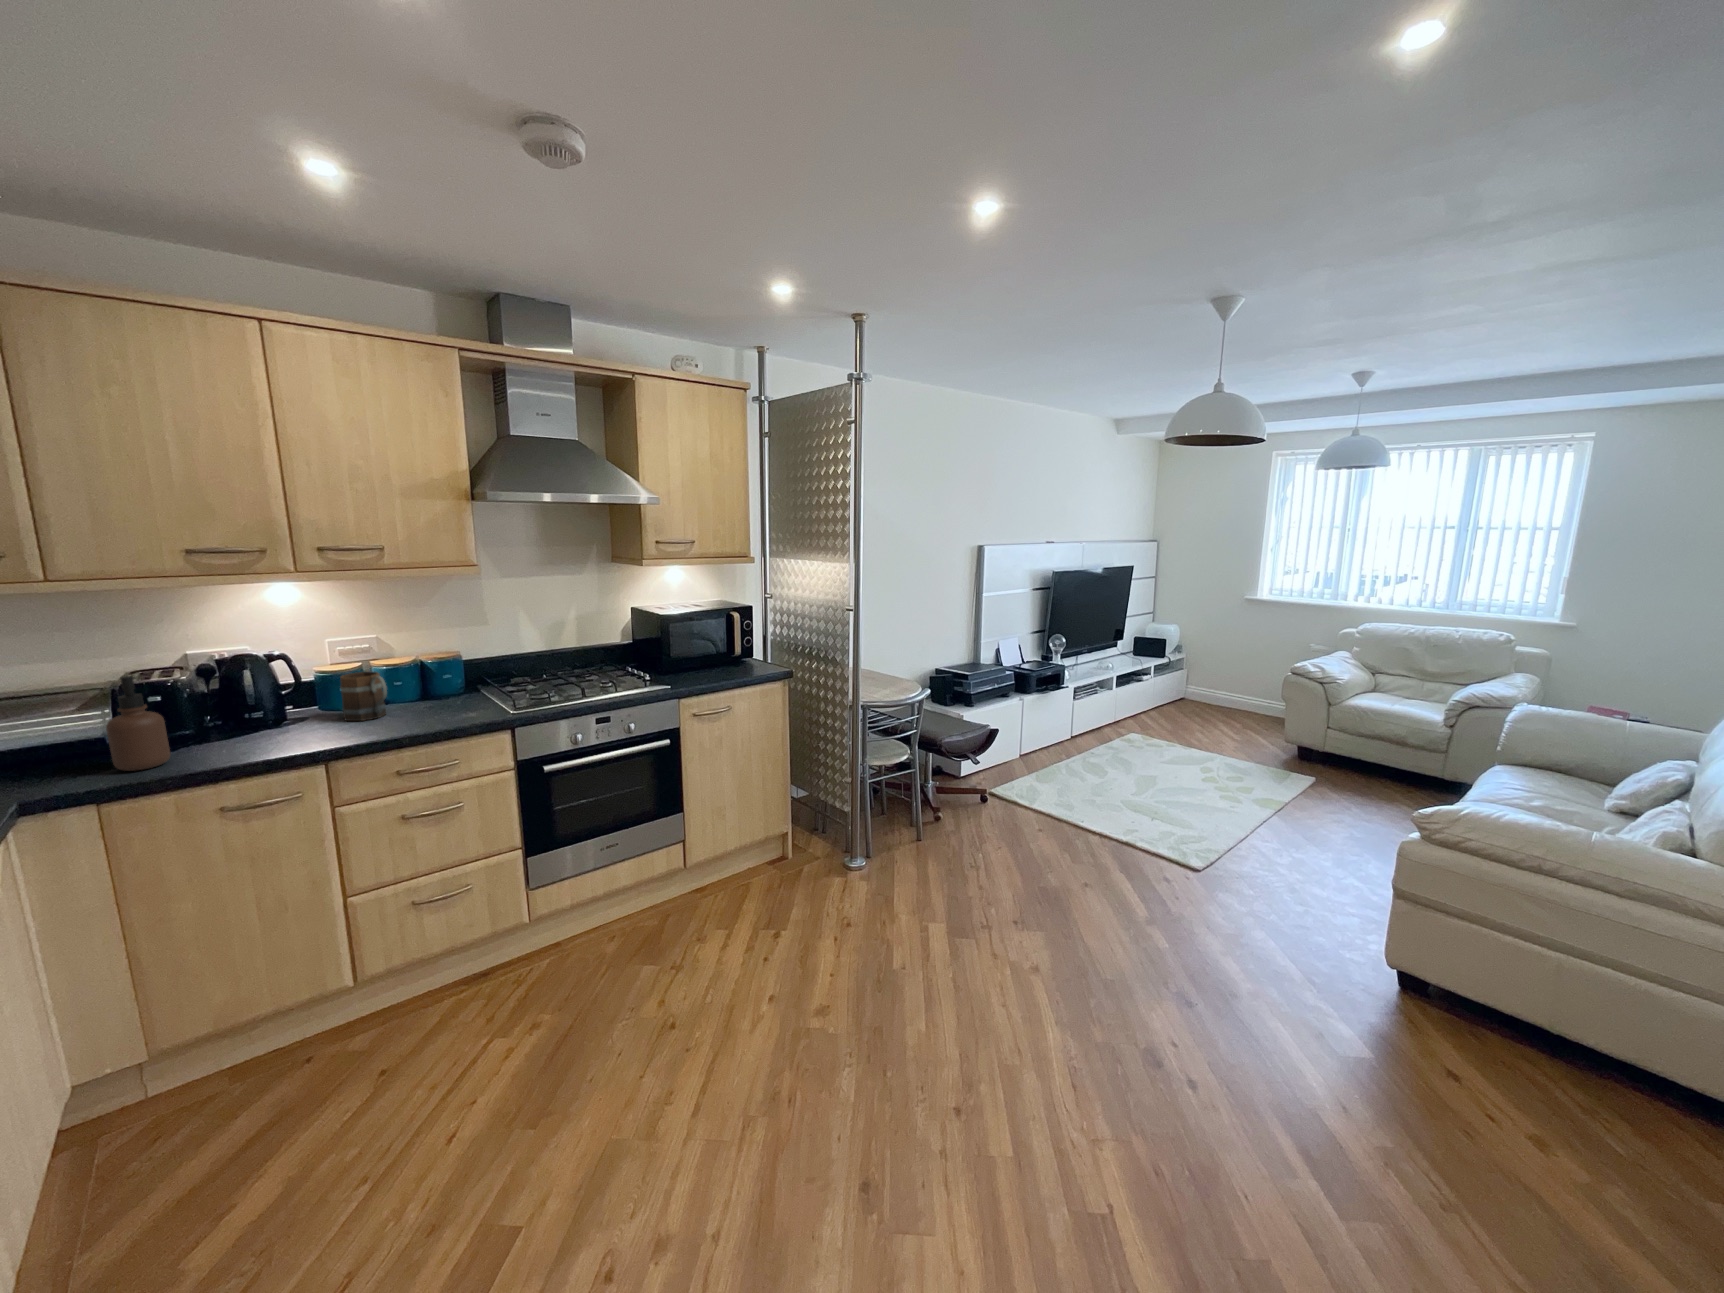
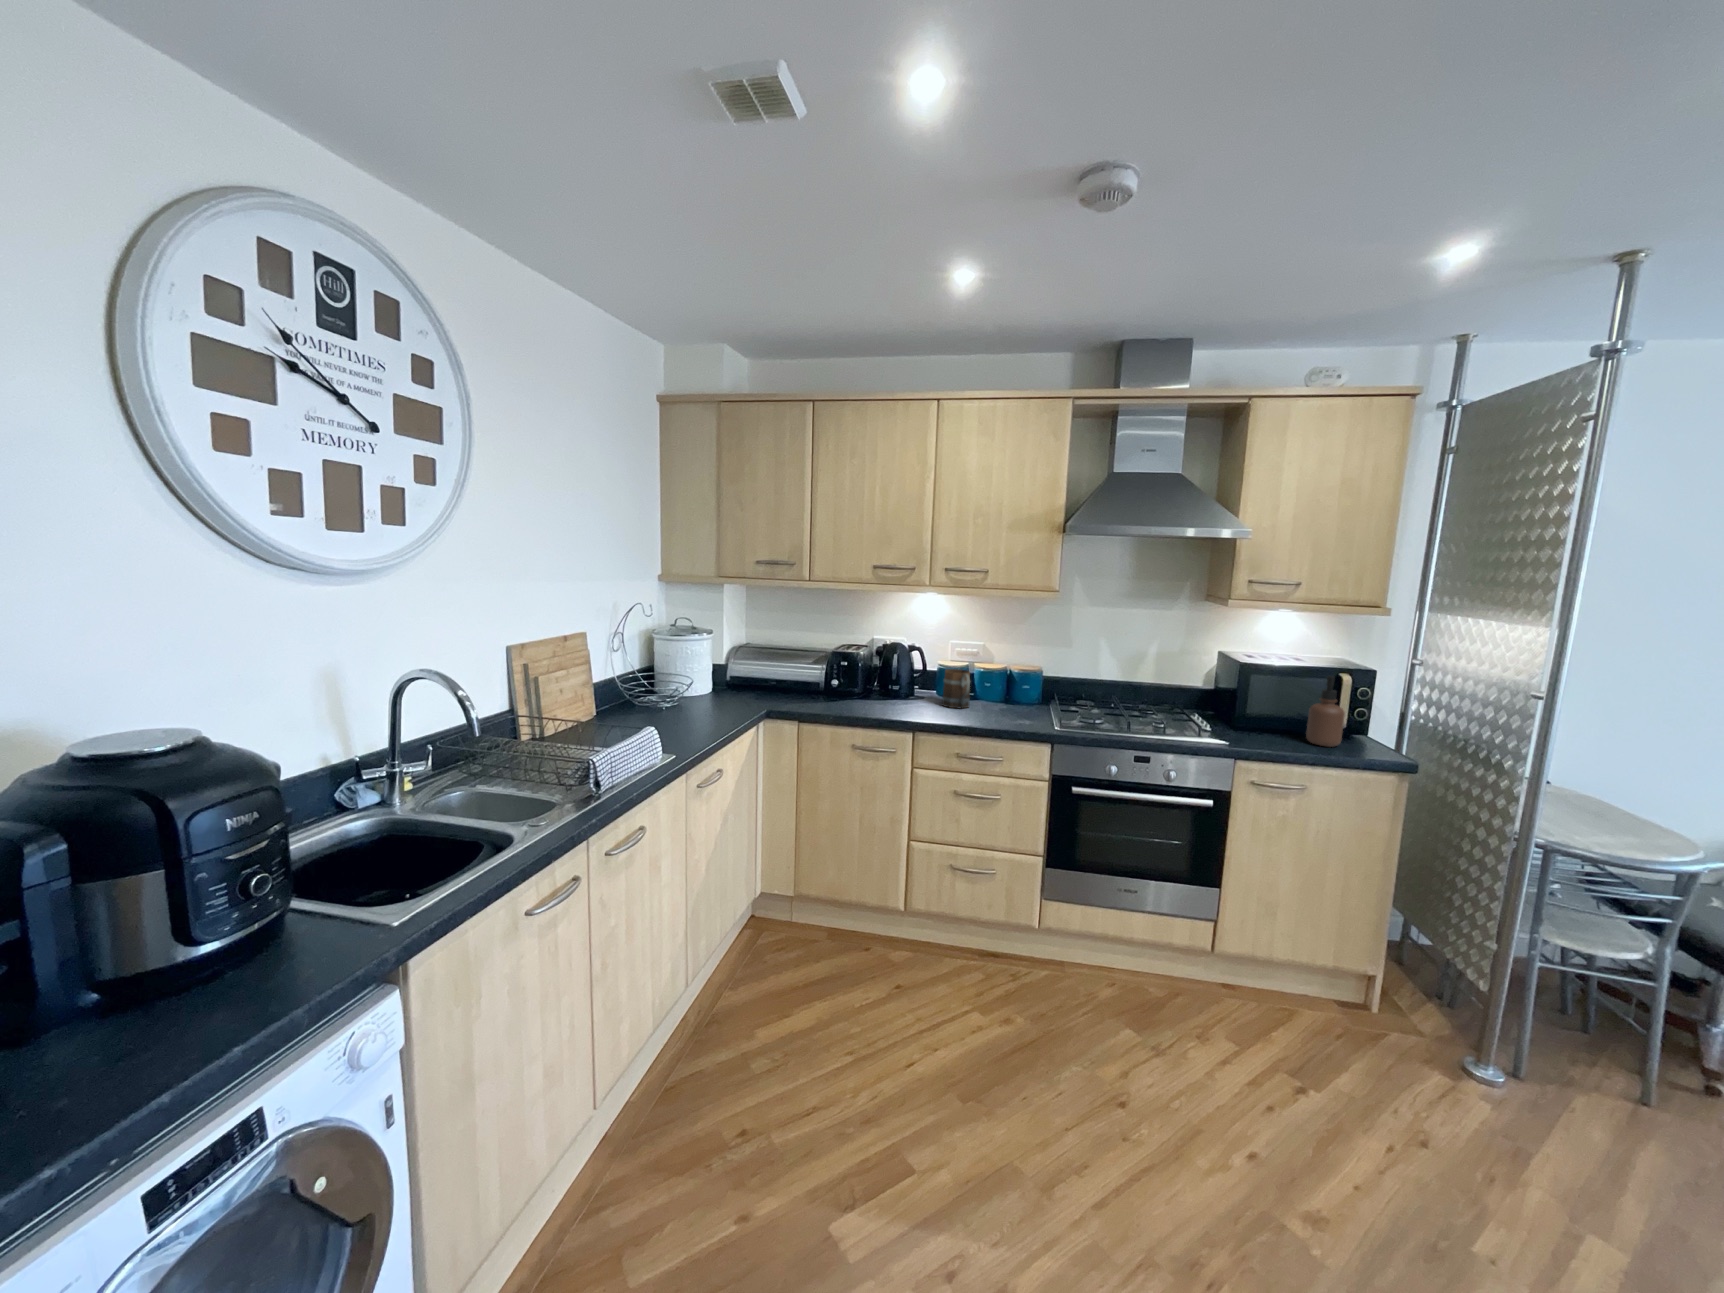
soap dispenser: present [106,676,170,771] -> present [1306,676,1345,747]

